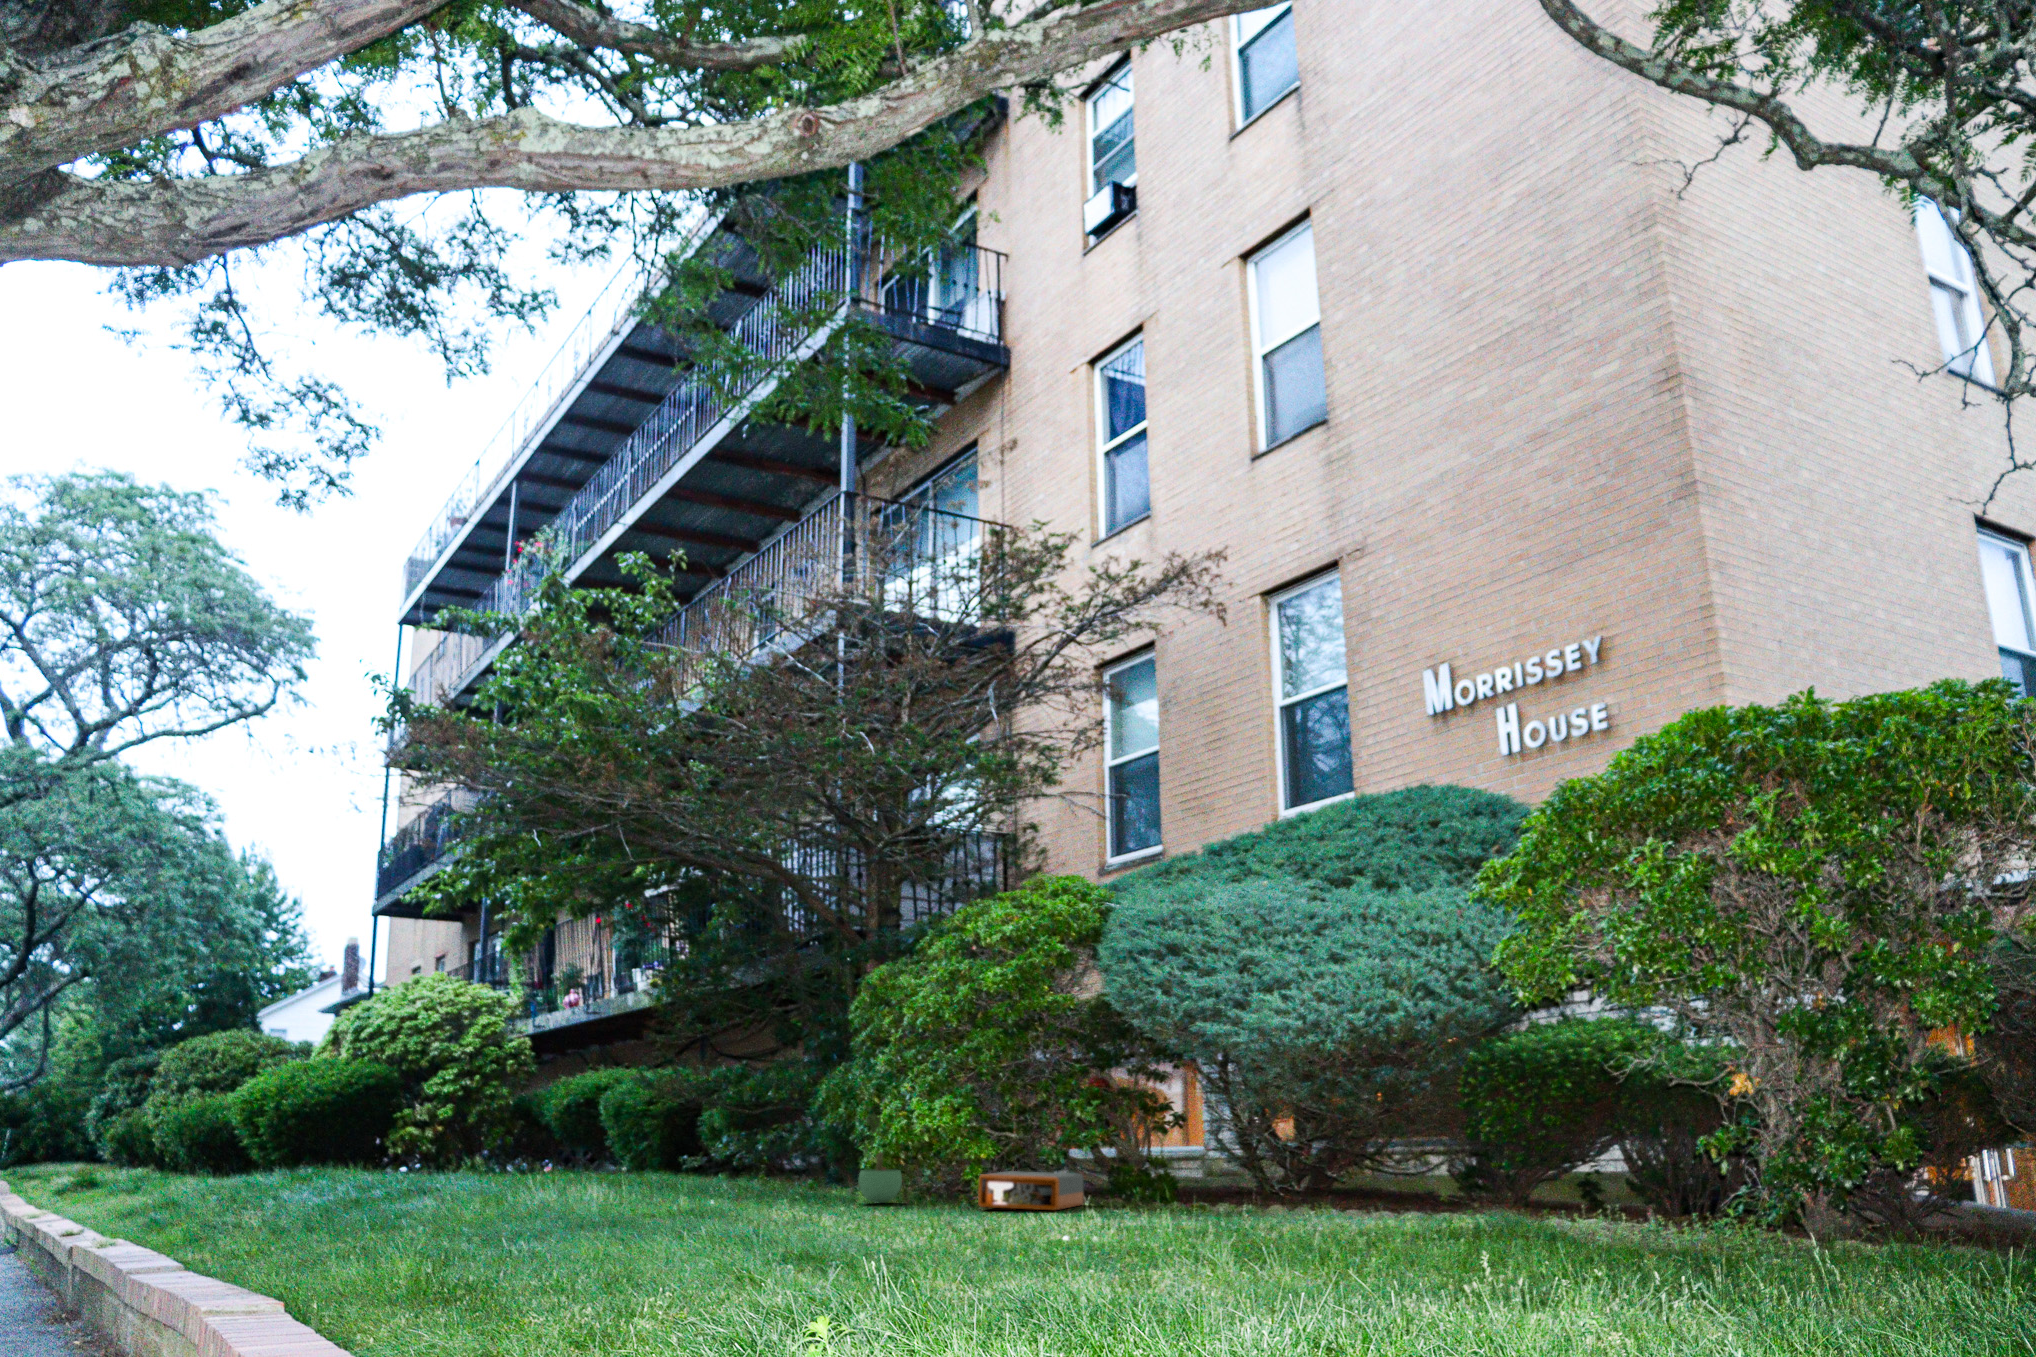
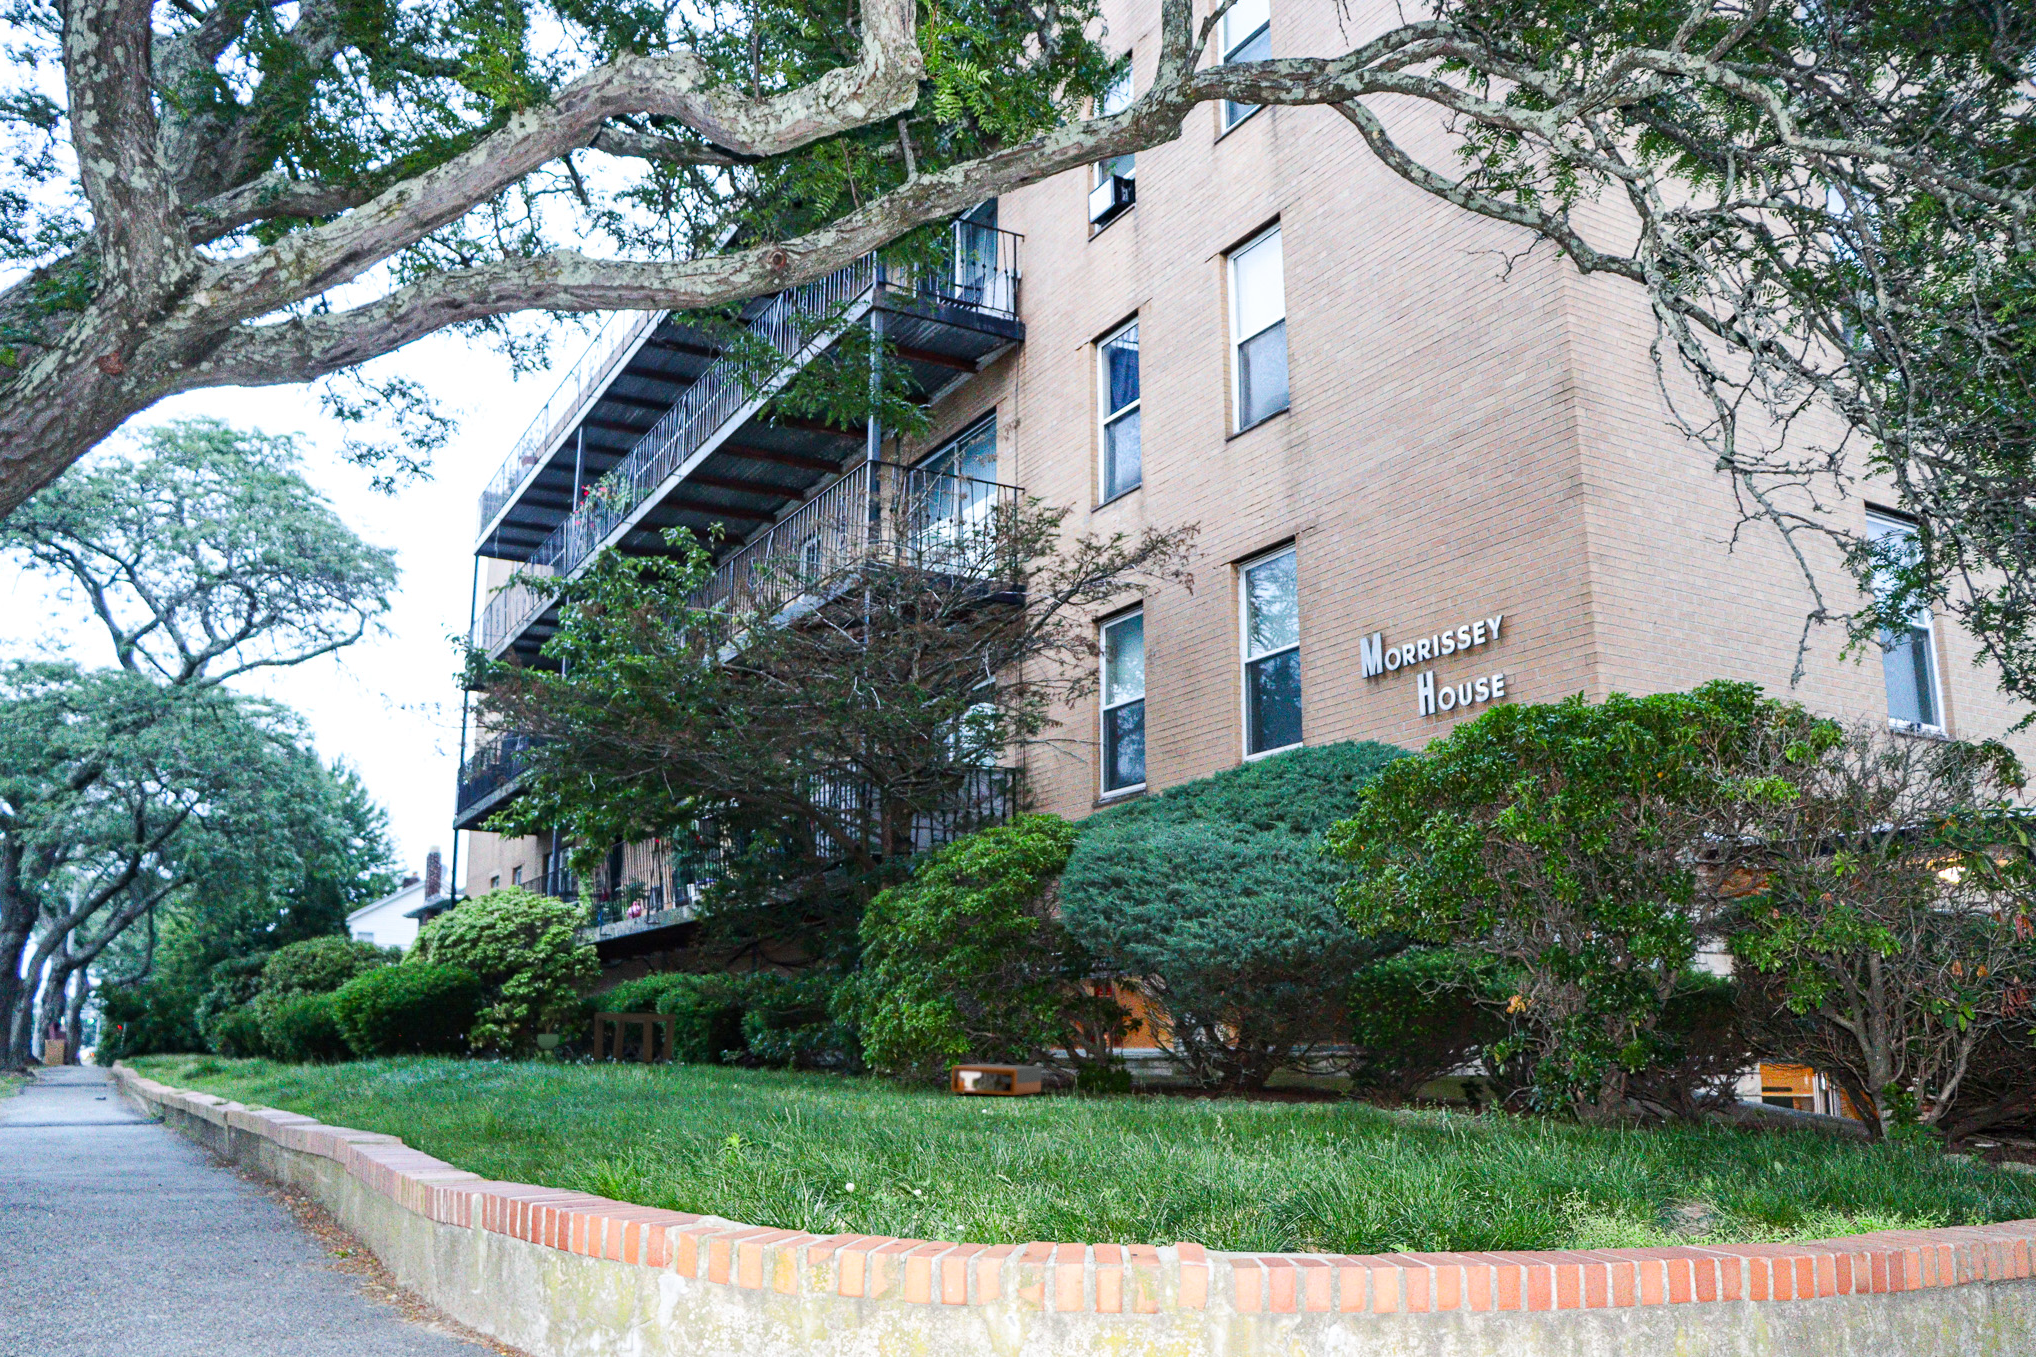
bench: none [531,1114,627,1172] -> present [594,1012,676,1062]
potted plant: present [858,1114,902,1203] -> present [537,1008,560,1050]

